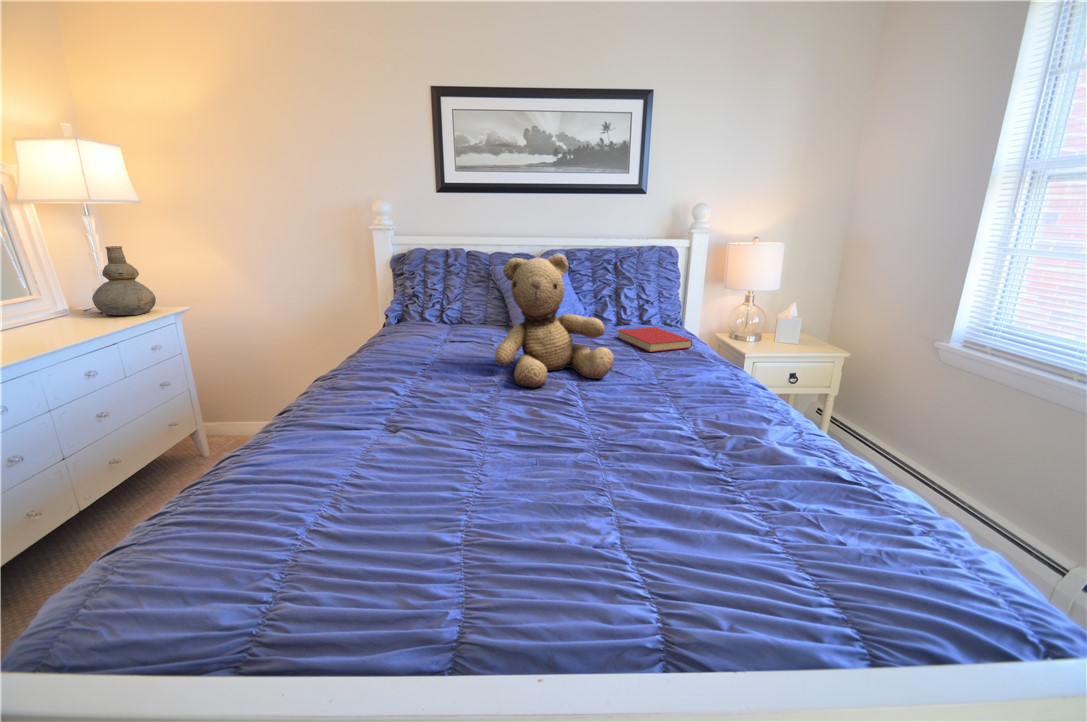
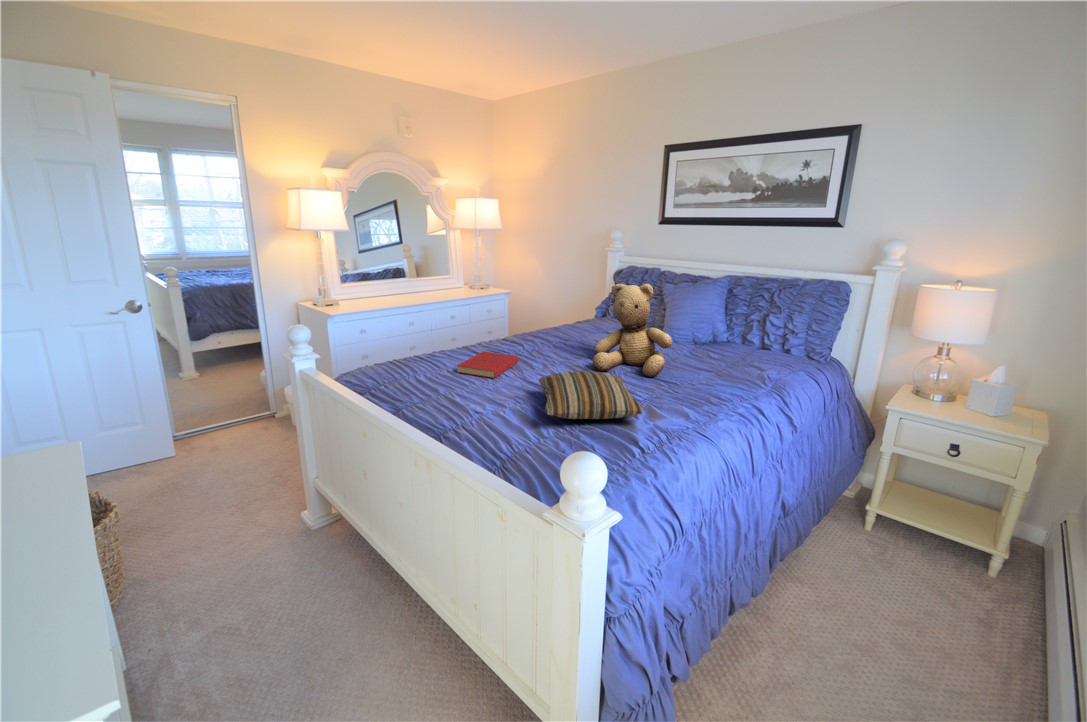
vase: present [92,246,156,315] -> none [470,252,496,291]
book: present [617,327,692,352] -> present [457,351,518,378]
pillow: none [528,382,728,474] -> present [539,371,643,419]

